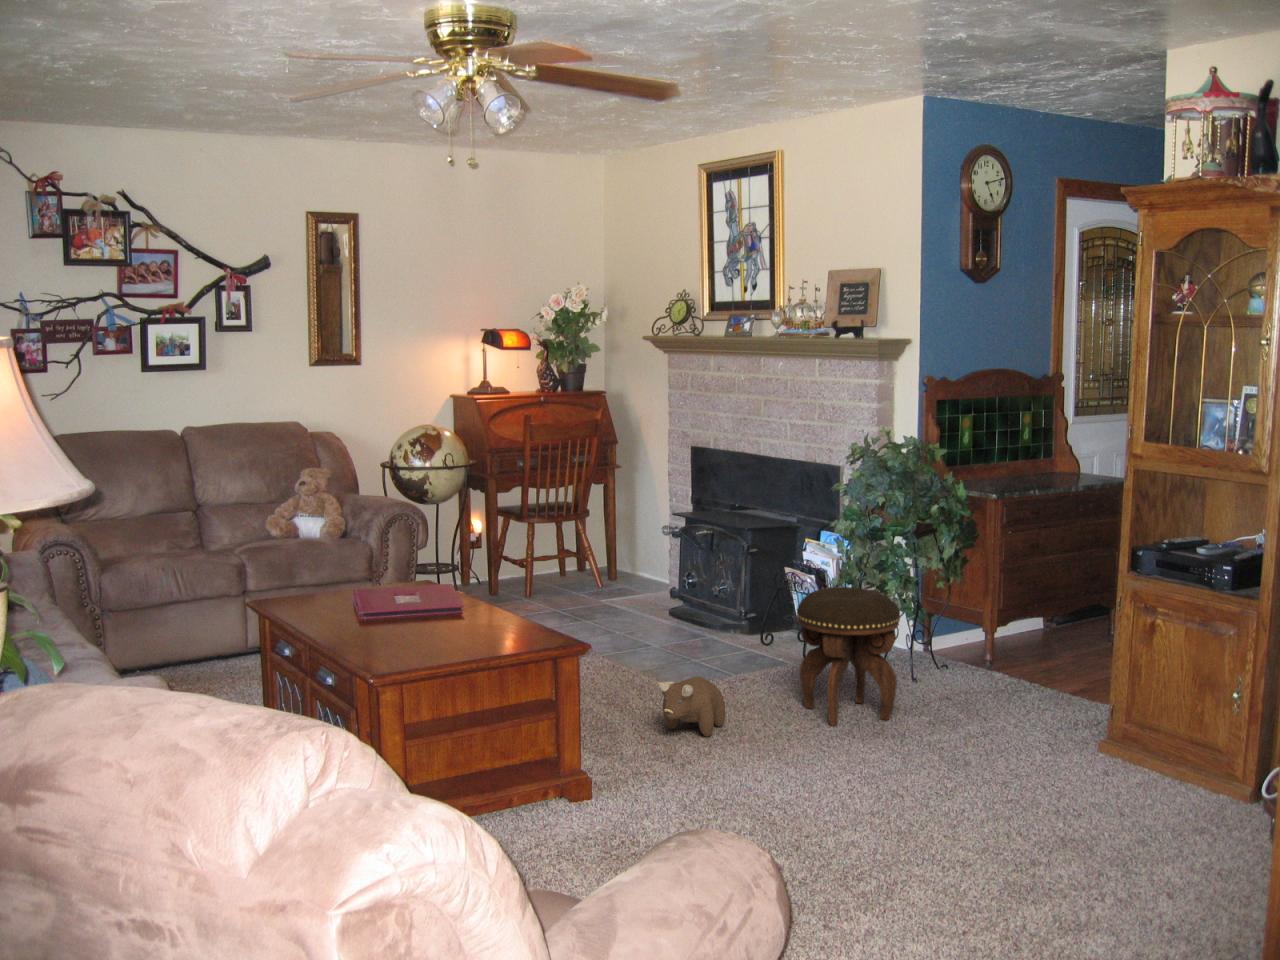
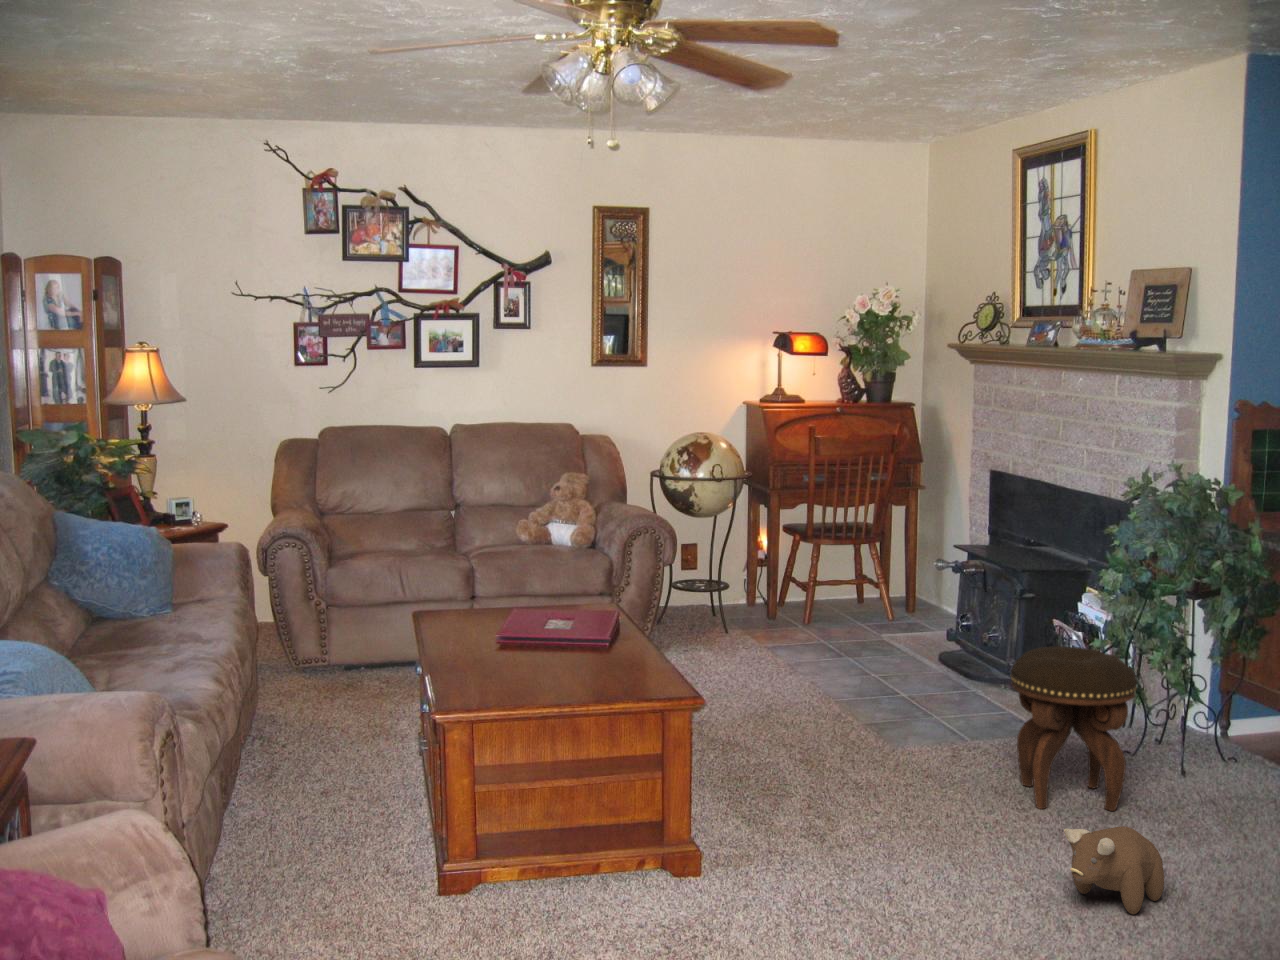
plush toy: present [658,677,725,737] -> present [1064,826,1164,914]

